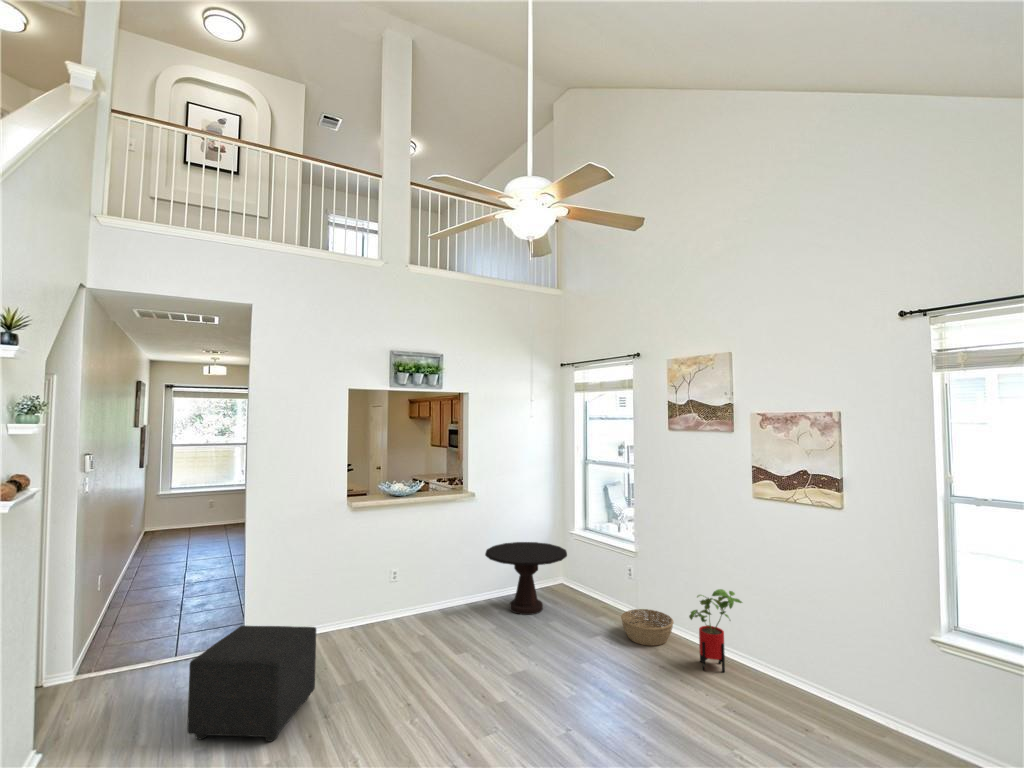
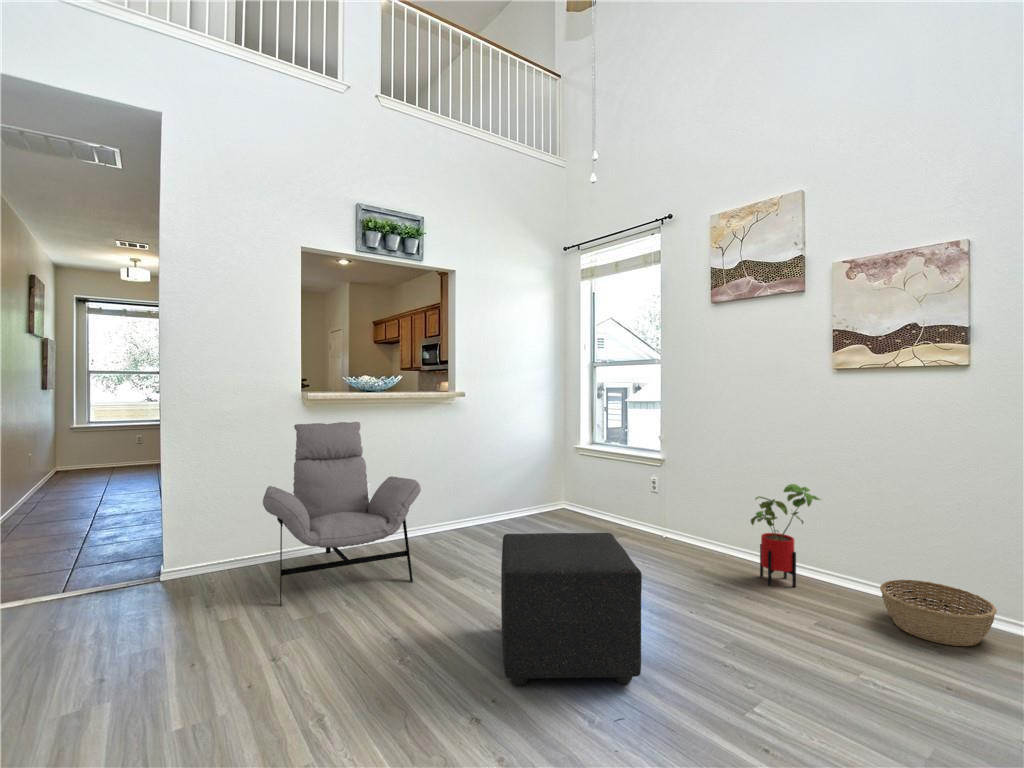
lounge chair: none [318,522,434,675] -> present [263,422,421,606]
side table: present [485,542,567,615] -> none [479,456,579,537]
basket: present [621,609,674,646] -> present [880,580,997,646]
ottoman: present [187,626,316,742] -> present [501,533,642,685]

